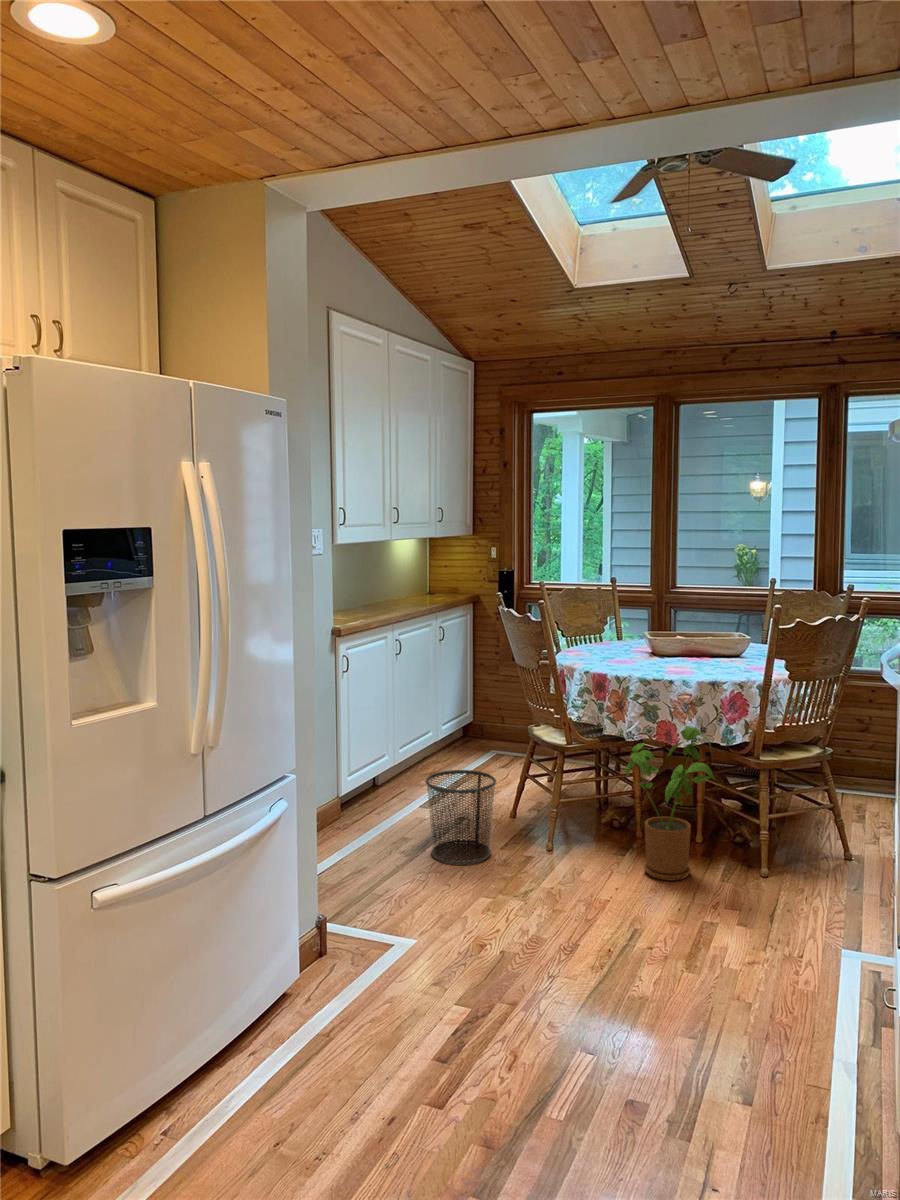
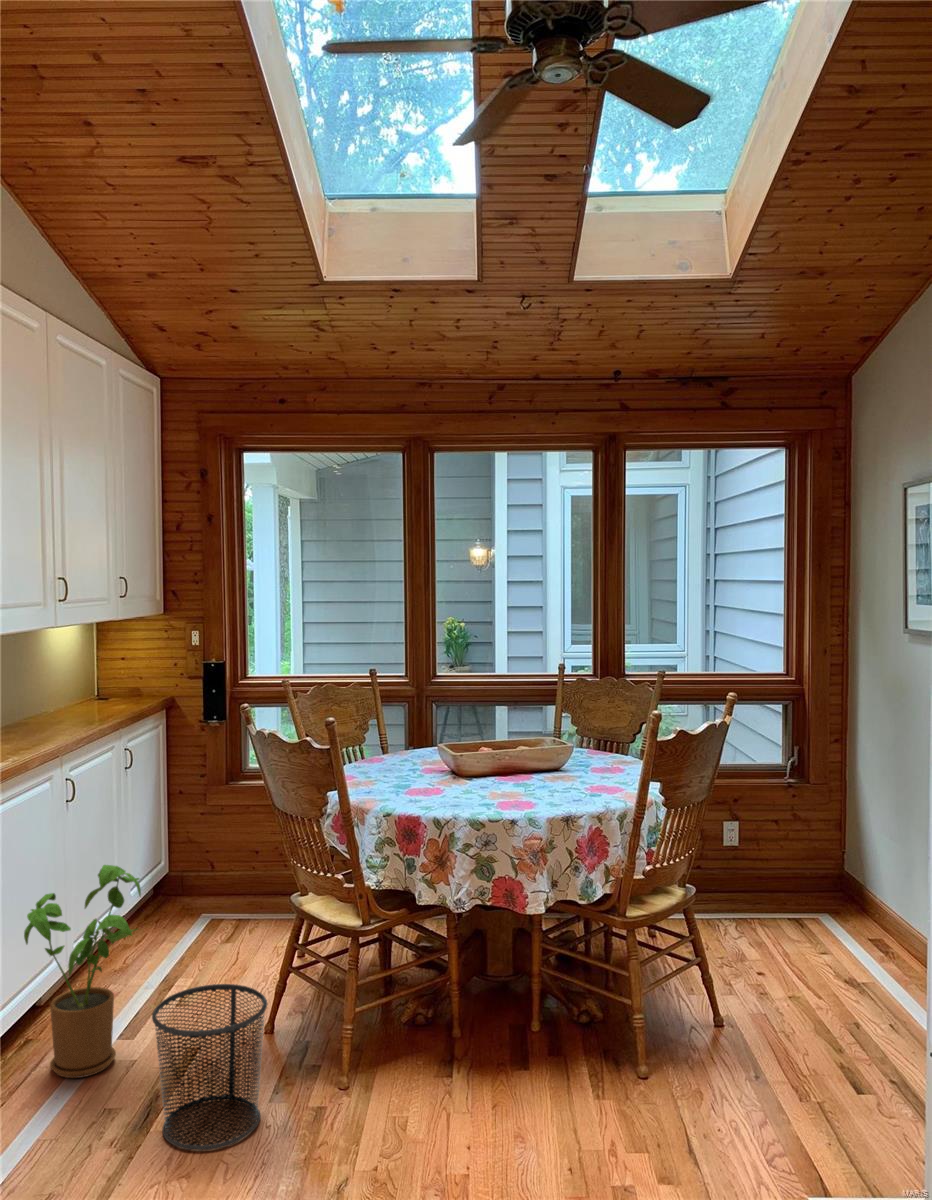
house plant: present [625,726,715,881] -> present [24,865,141,1078]

